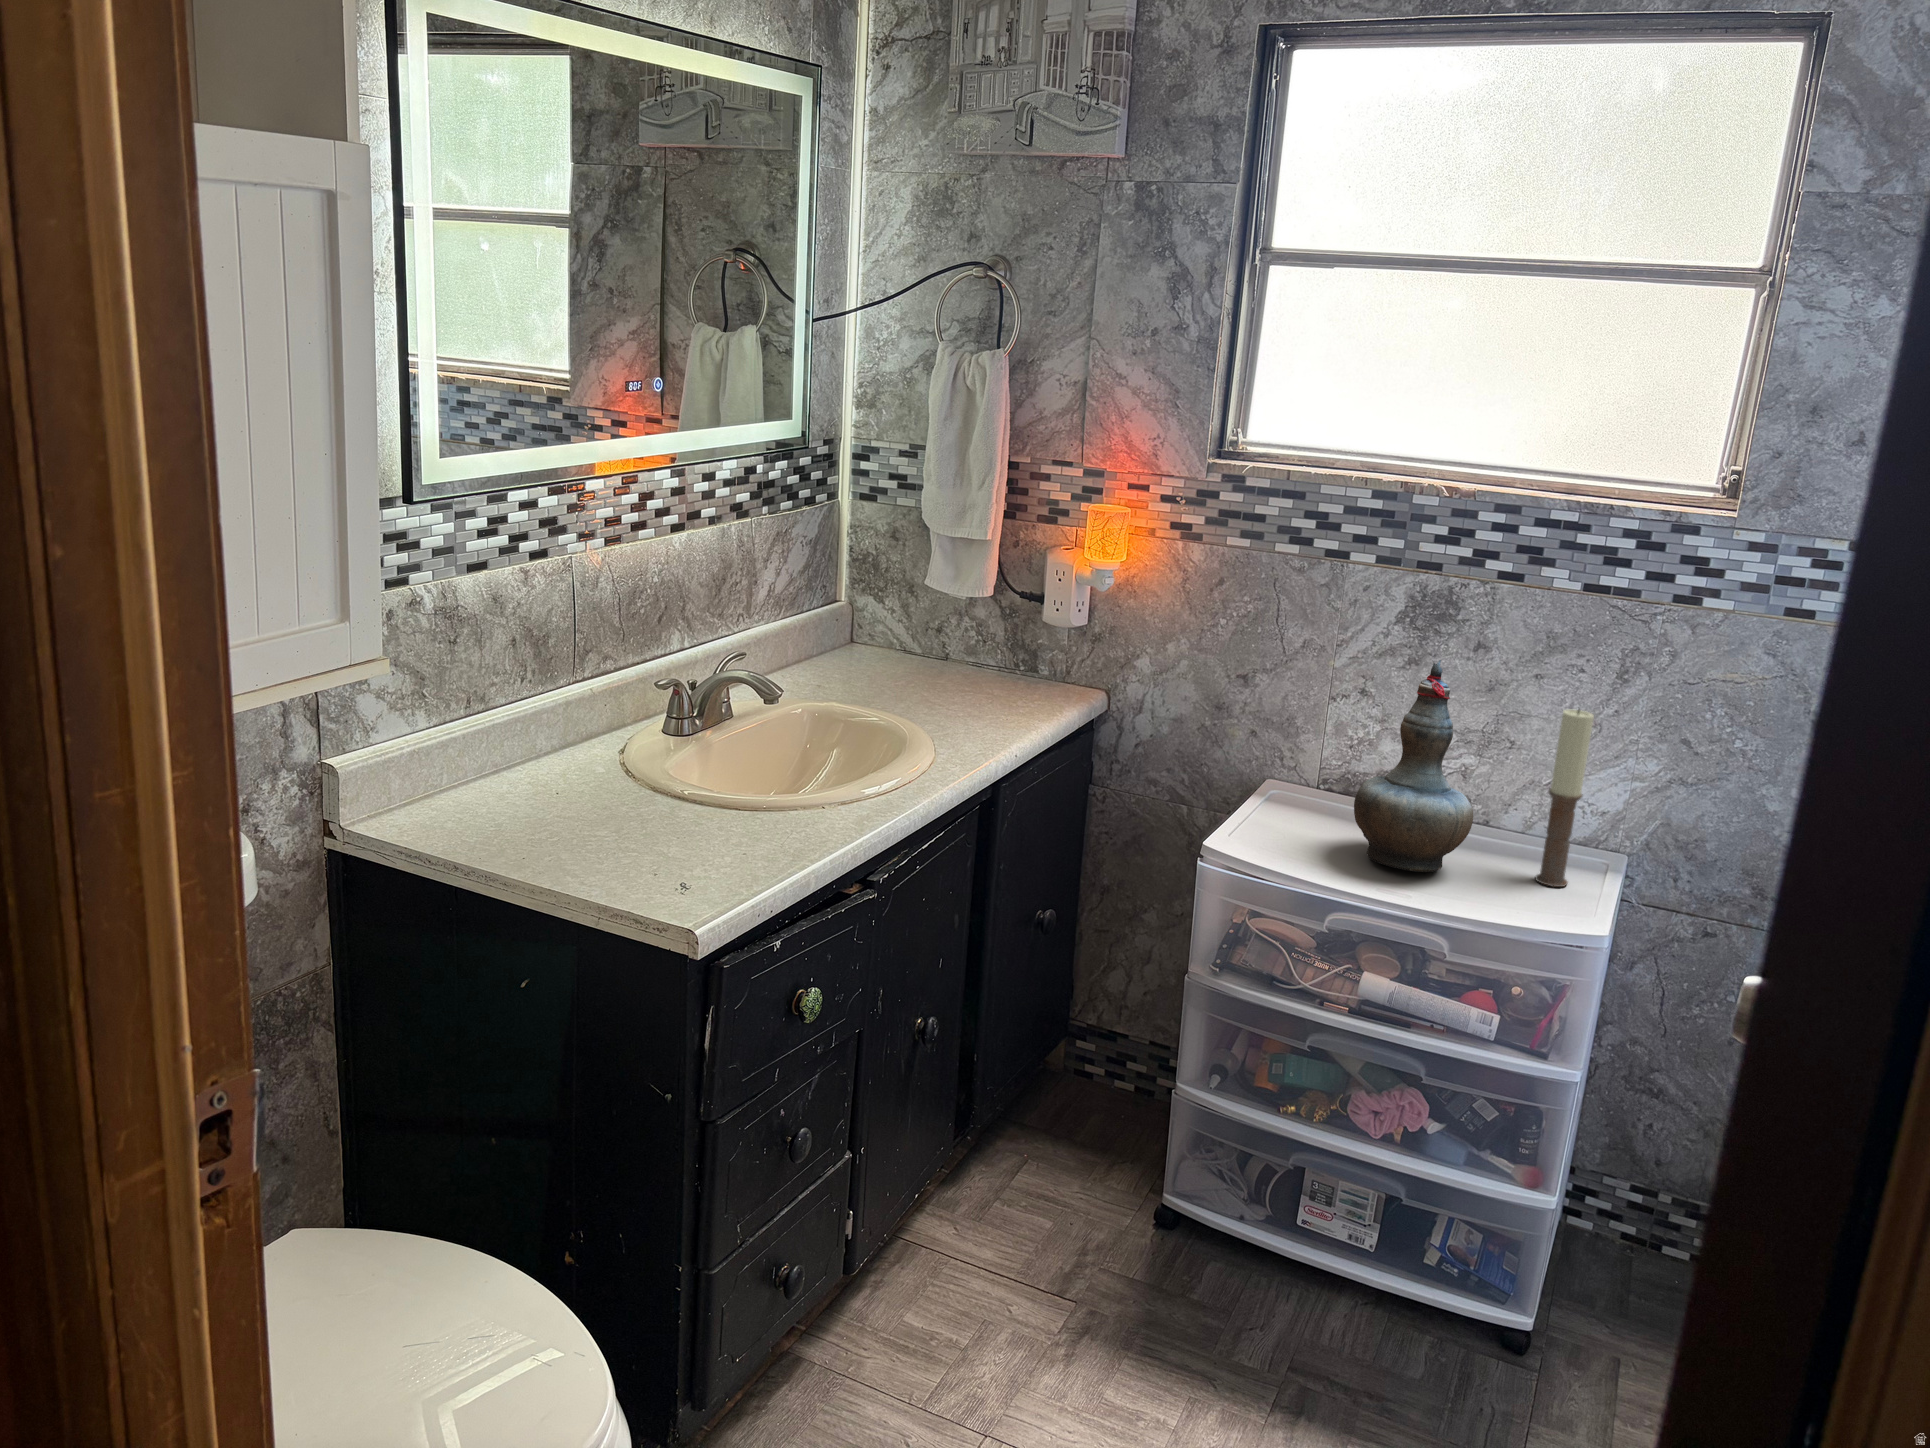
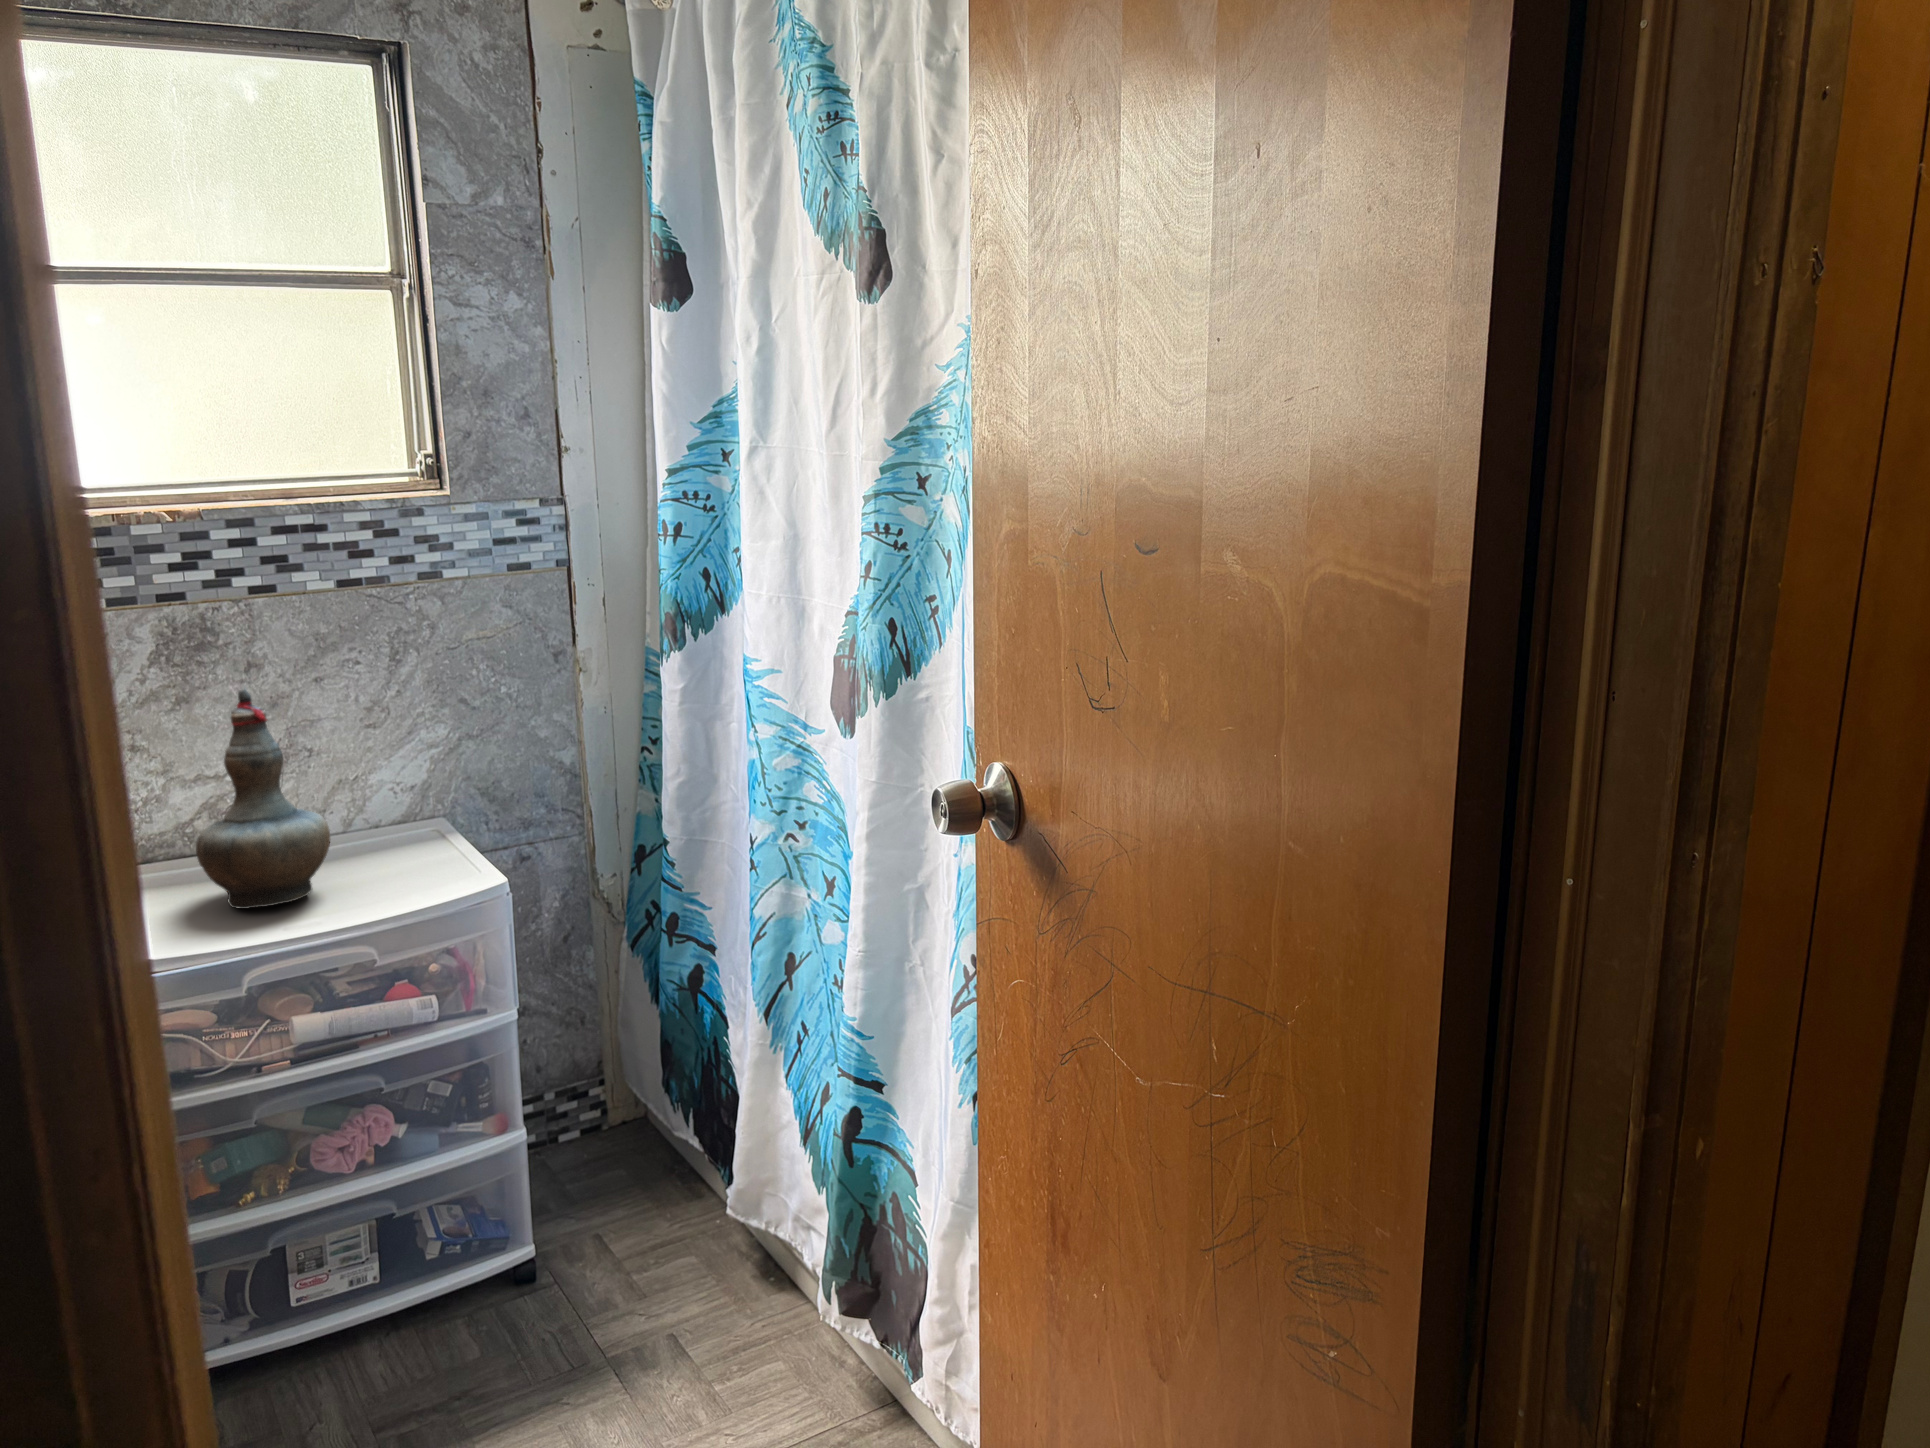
candle: present [1535,709,1594,887] -> none [373,693,422,866]

